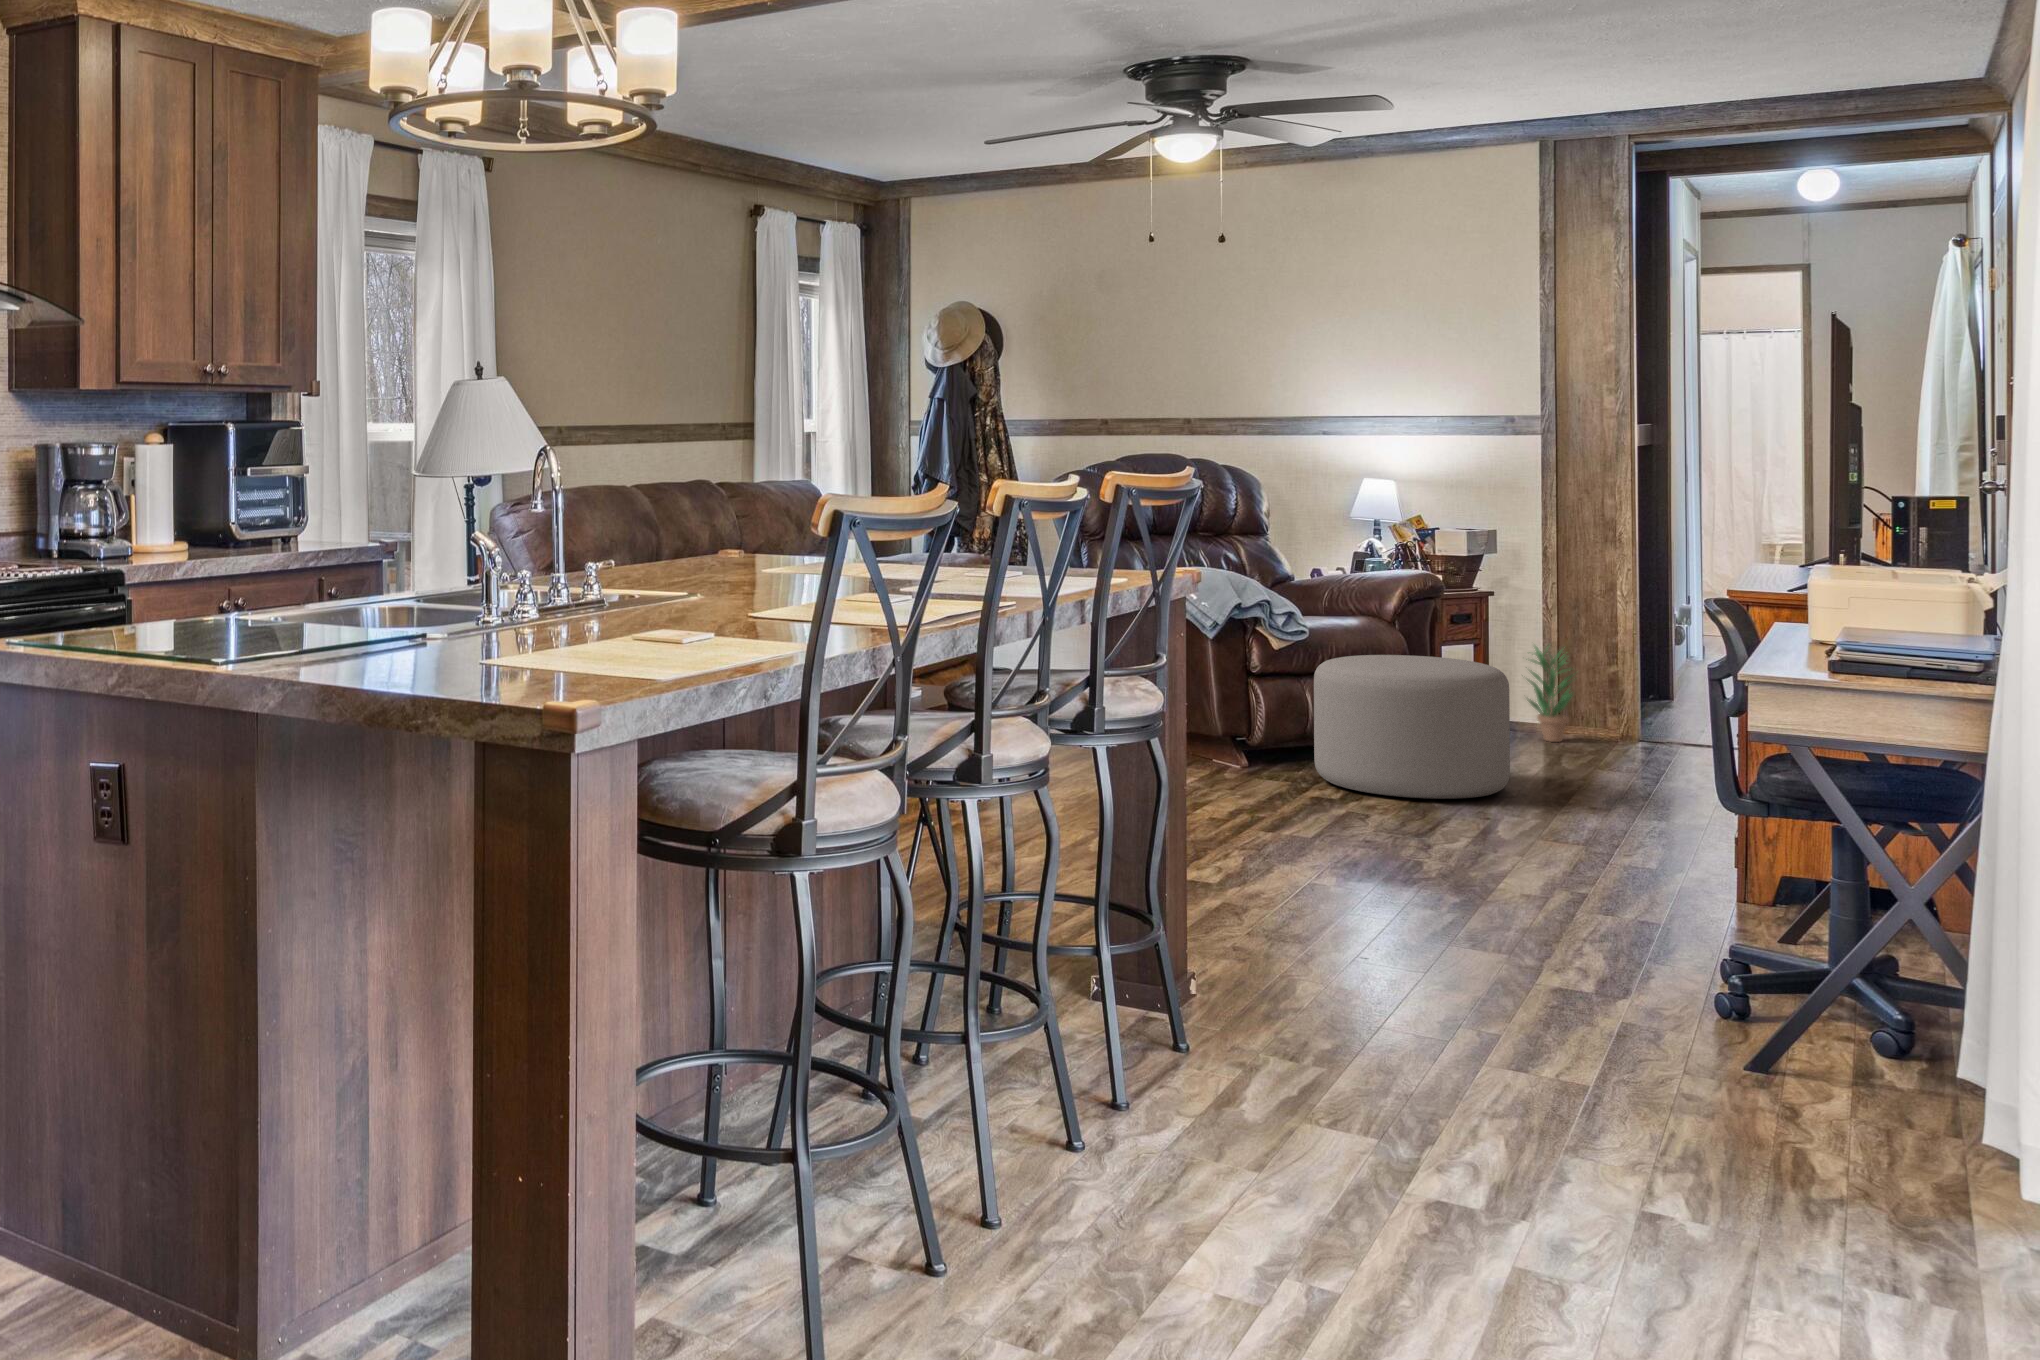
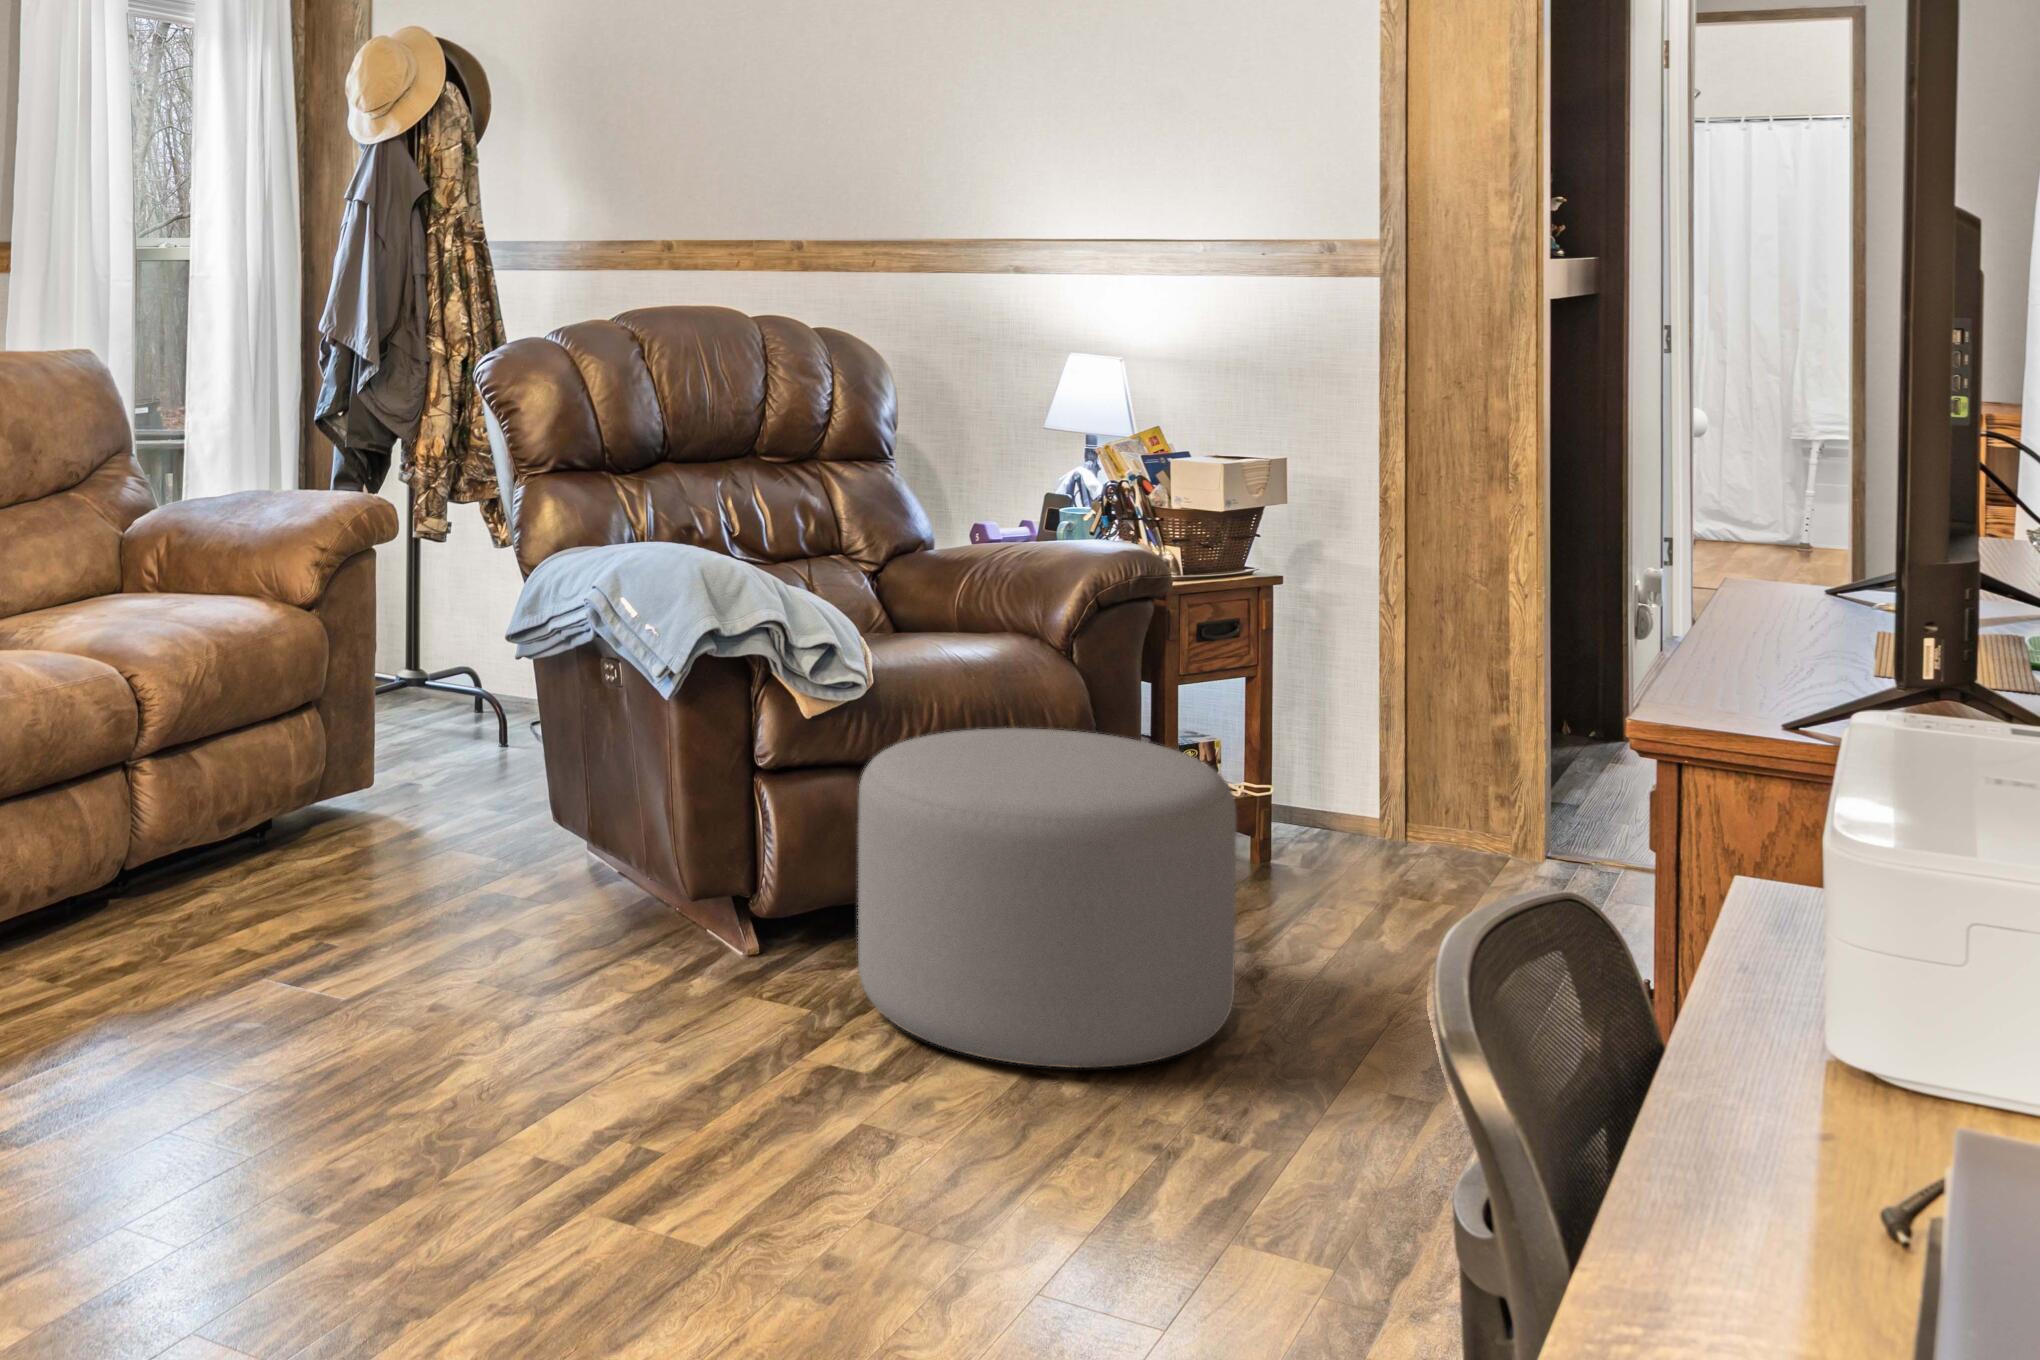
potted plant: present [1528,646,1573,742] -> none [1328,669,1433,856]

